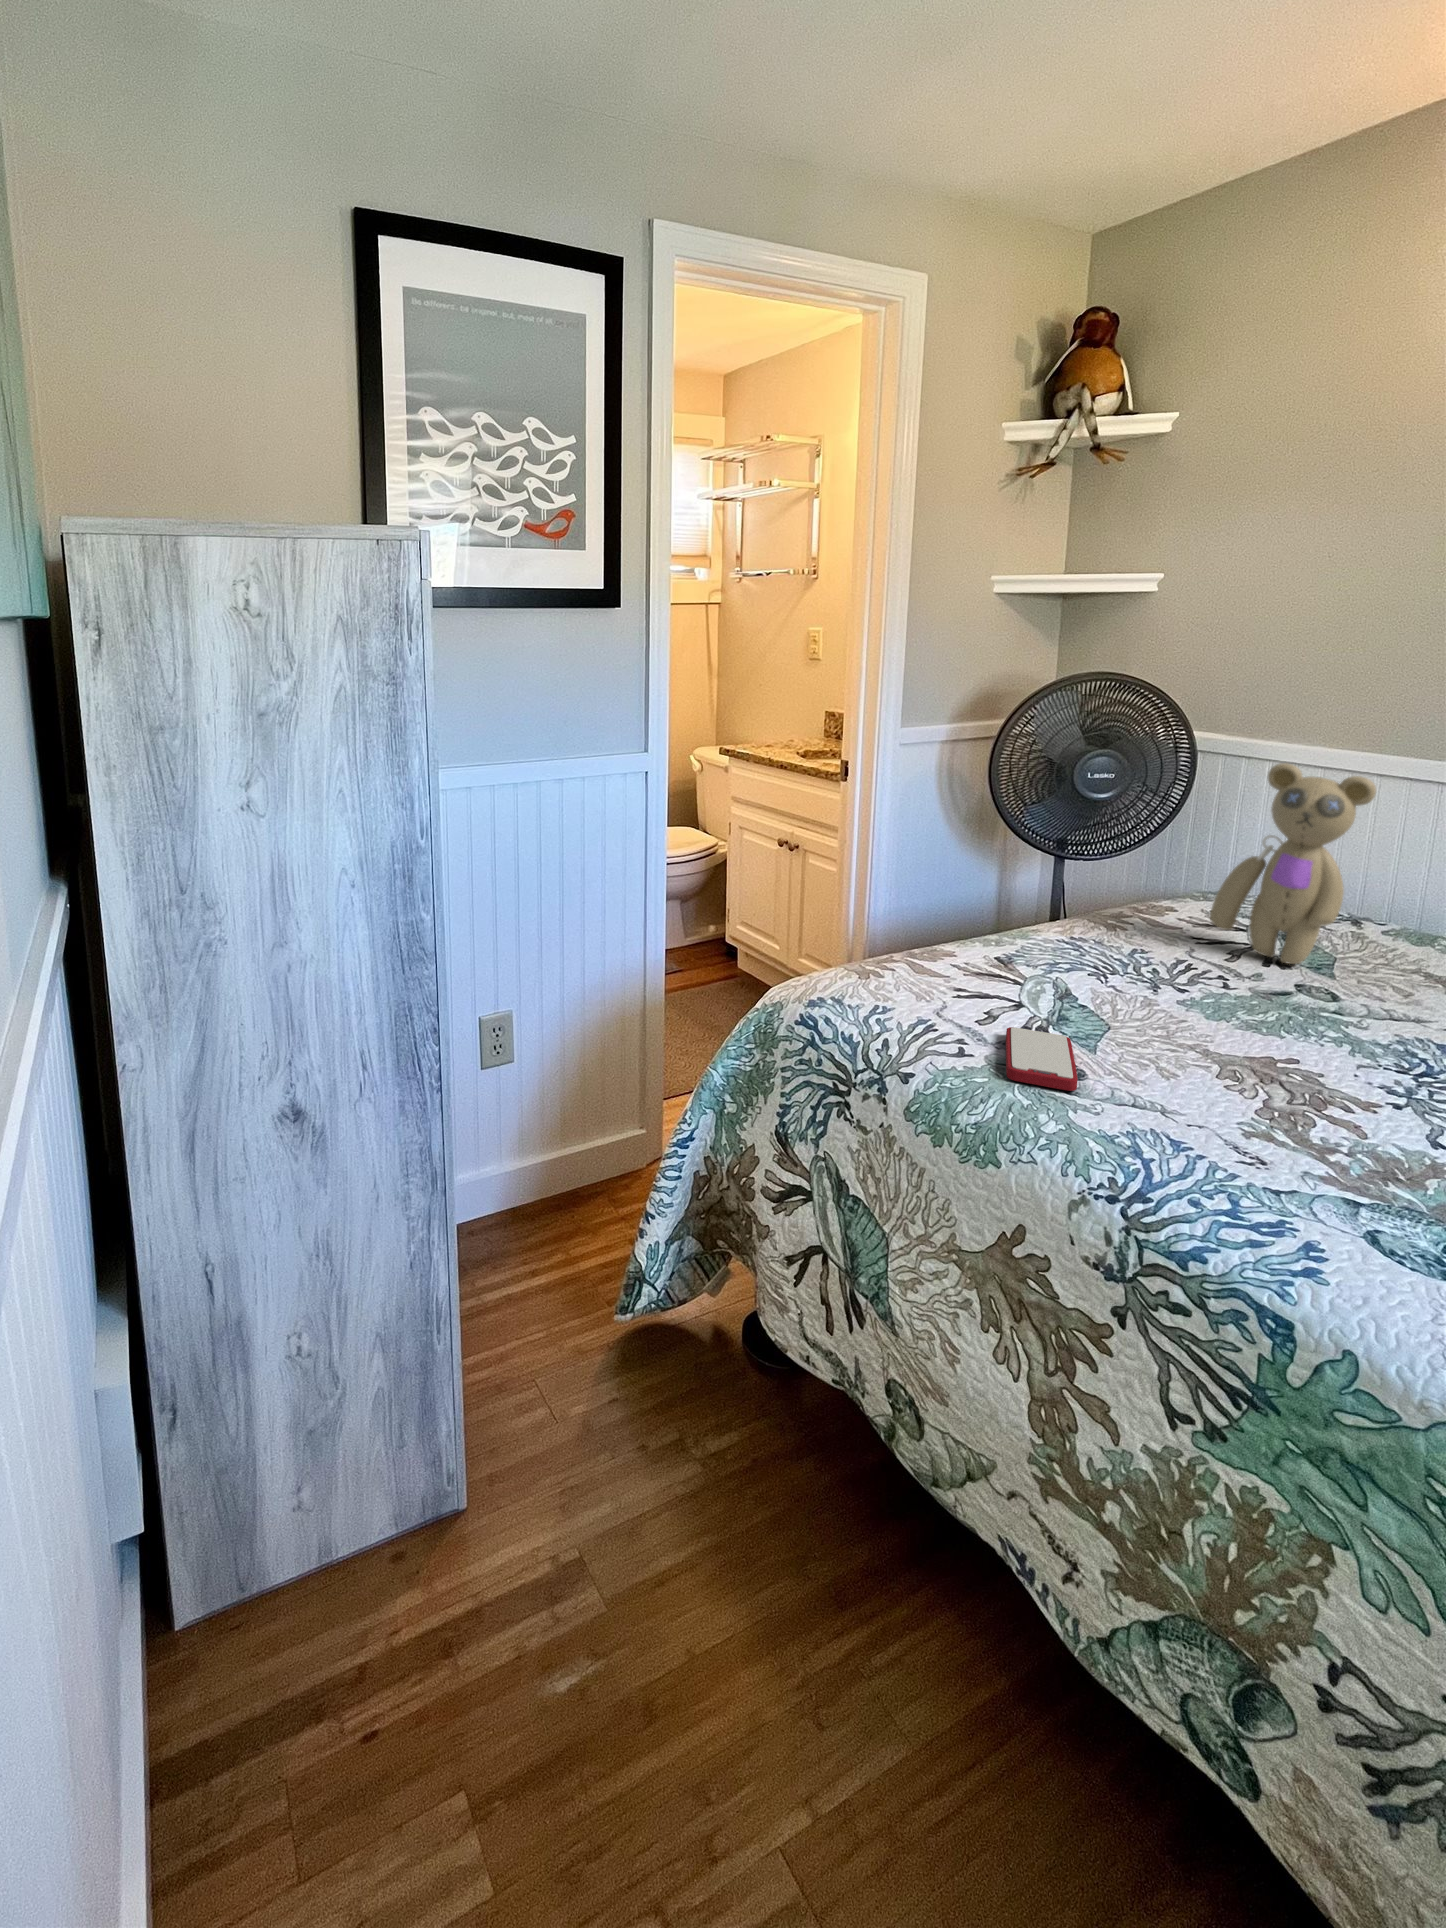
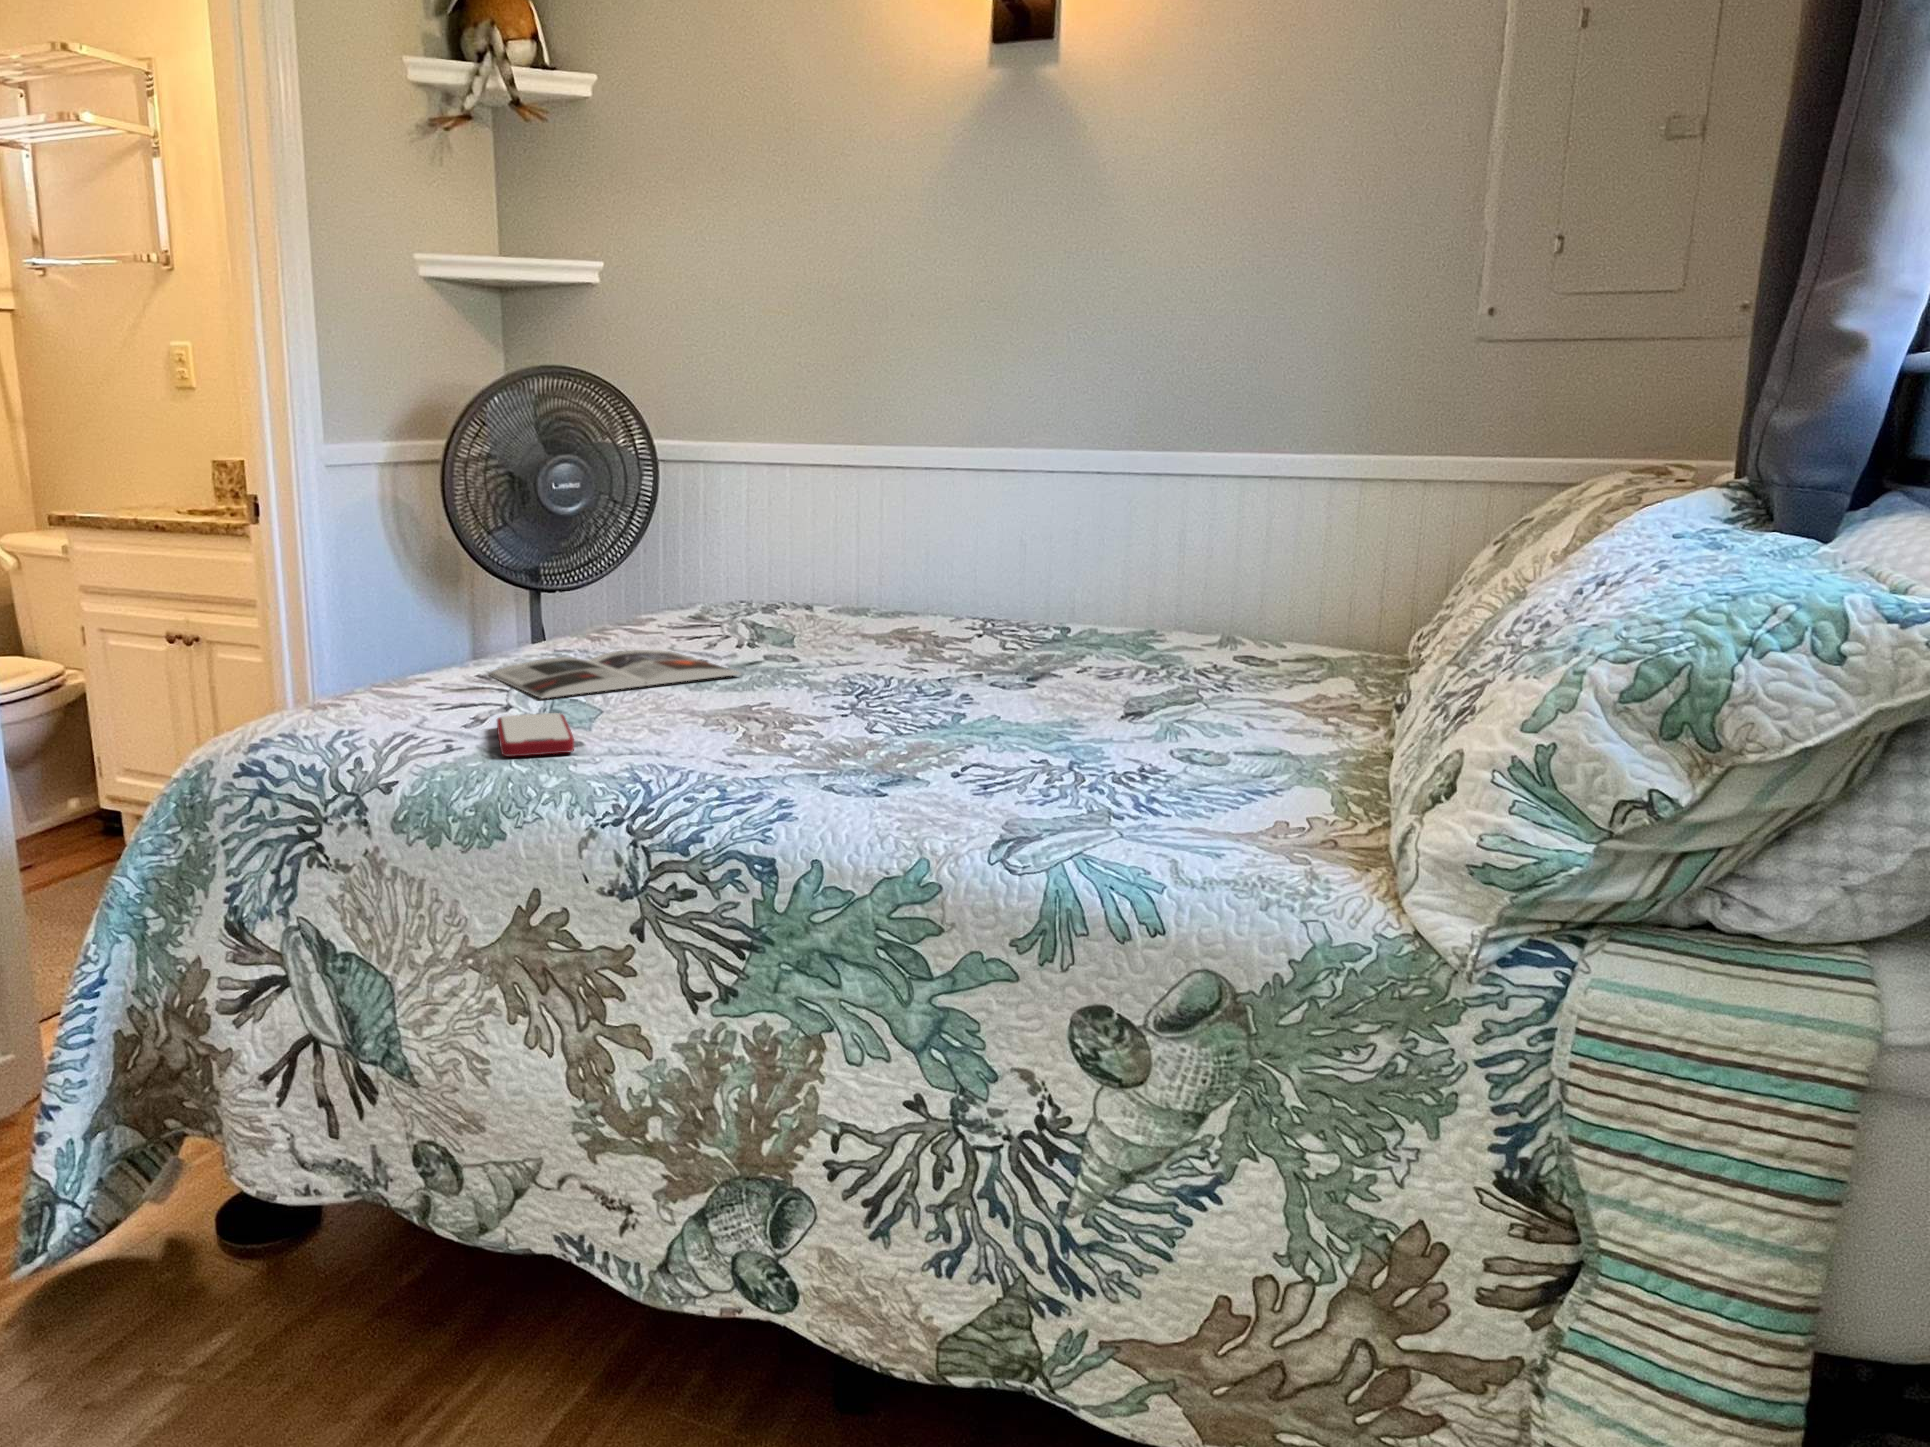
teddy bear: present [1210,763,1376,964] -> none [685,436,804,640]
magazine: none [1005,954,1269,1016] -> present [489,650,740,698]

